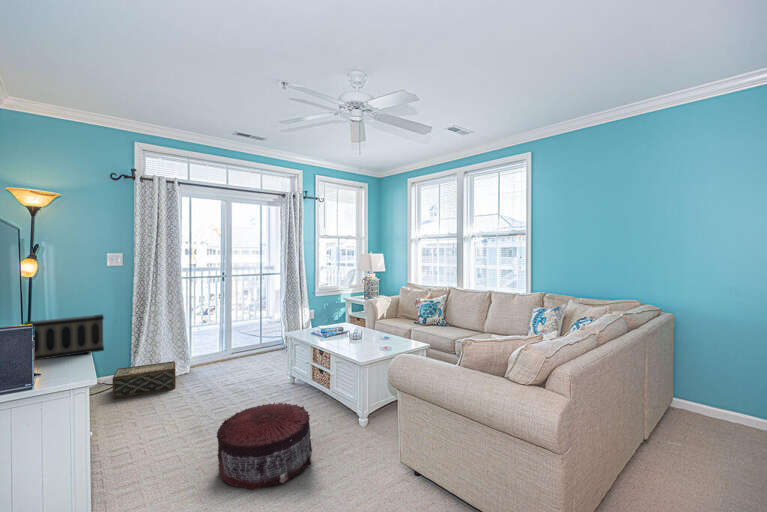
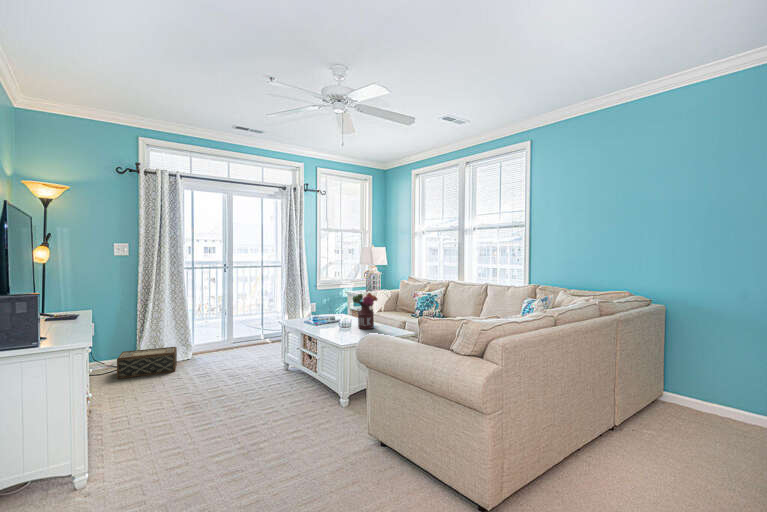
flower arrangement: none [363,304,389,342] -> present [352,293,378,329]
speaker: present [24,315,104,360] -> none [29,293,100,332]
pouf: present [217,403,312,490] -> none [197,380,287,455]

